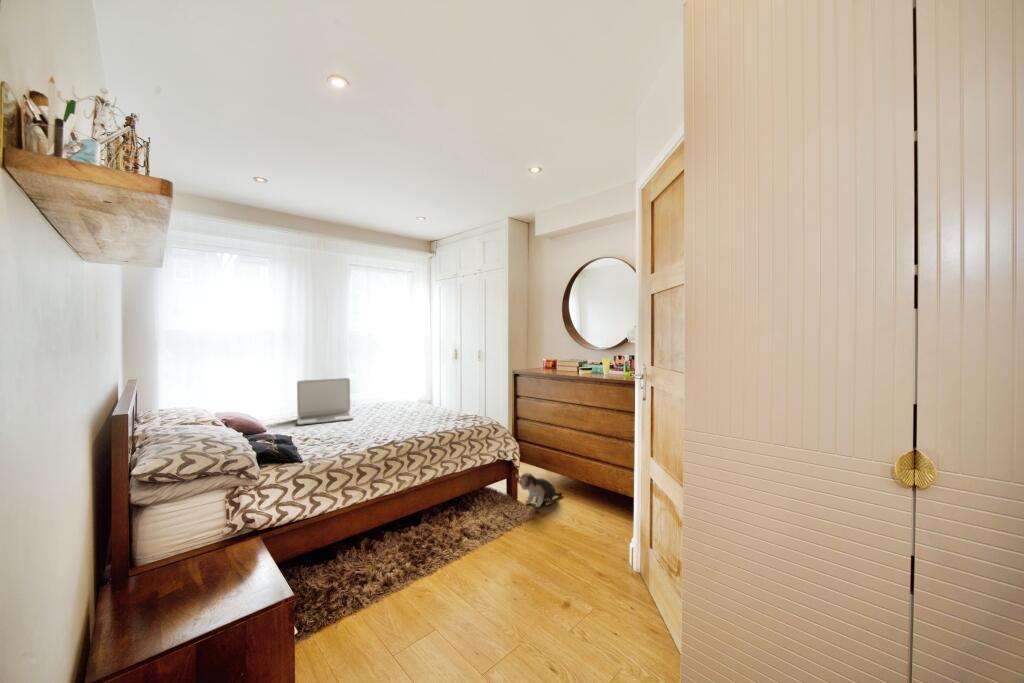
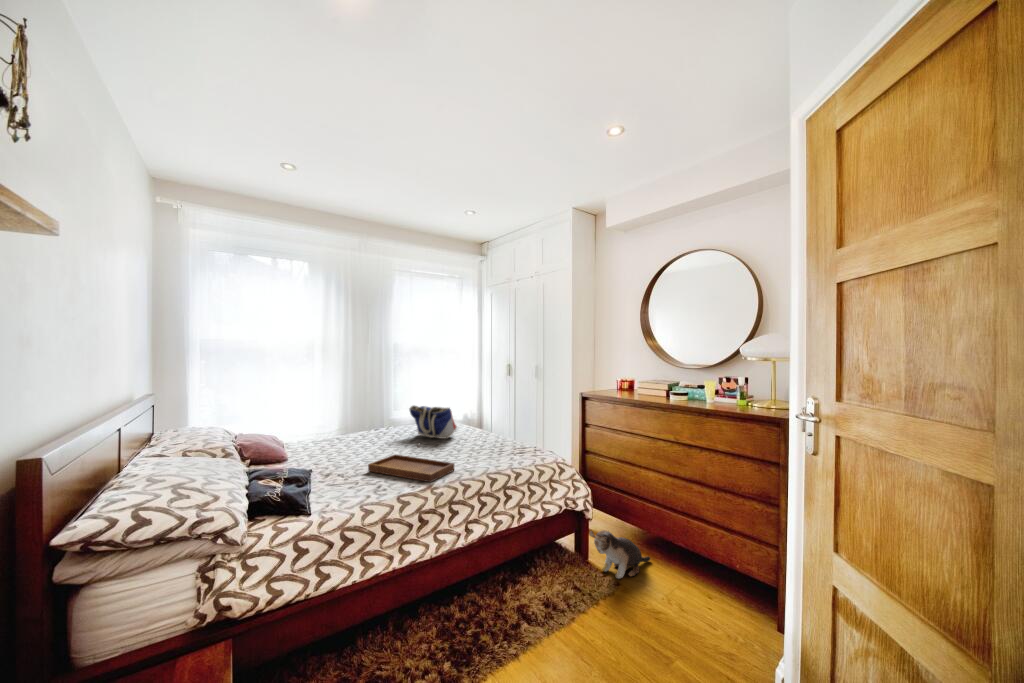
laptop: present [297,378,353,425] -> none [322,395,388,452]
tote bag: none [370,386,412,413] -> present [409,406,457,439]
tray: none [341,413,411,440] -> present [368,444,454,482]

